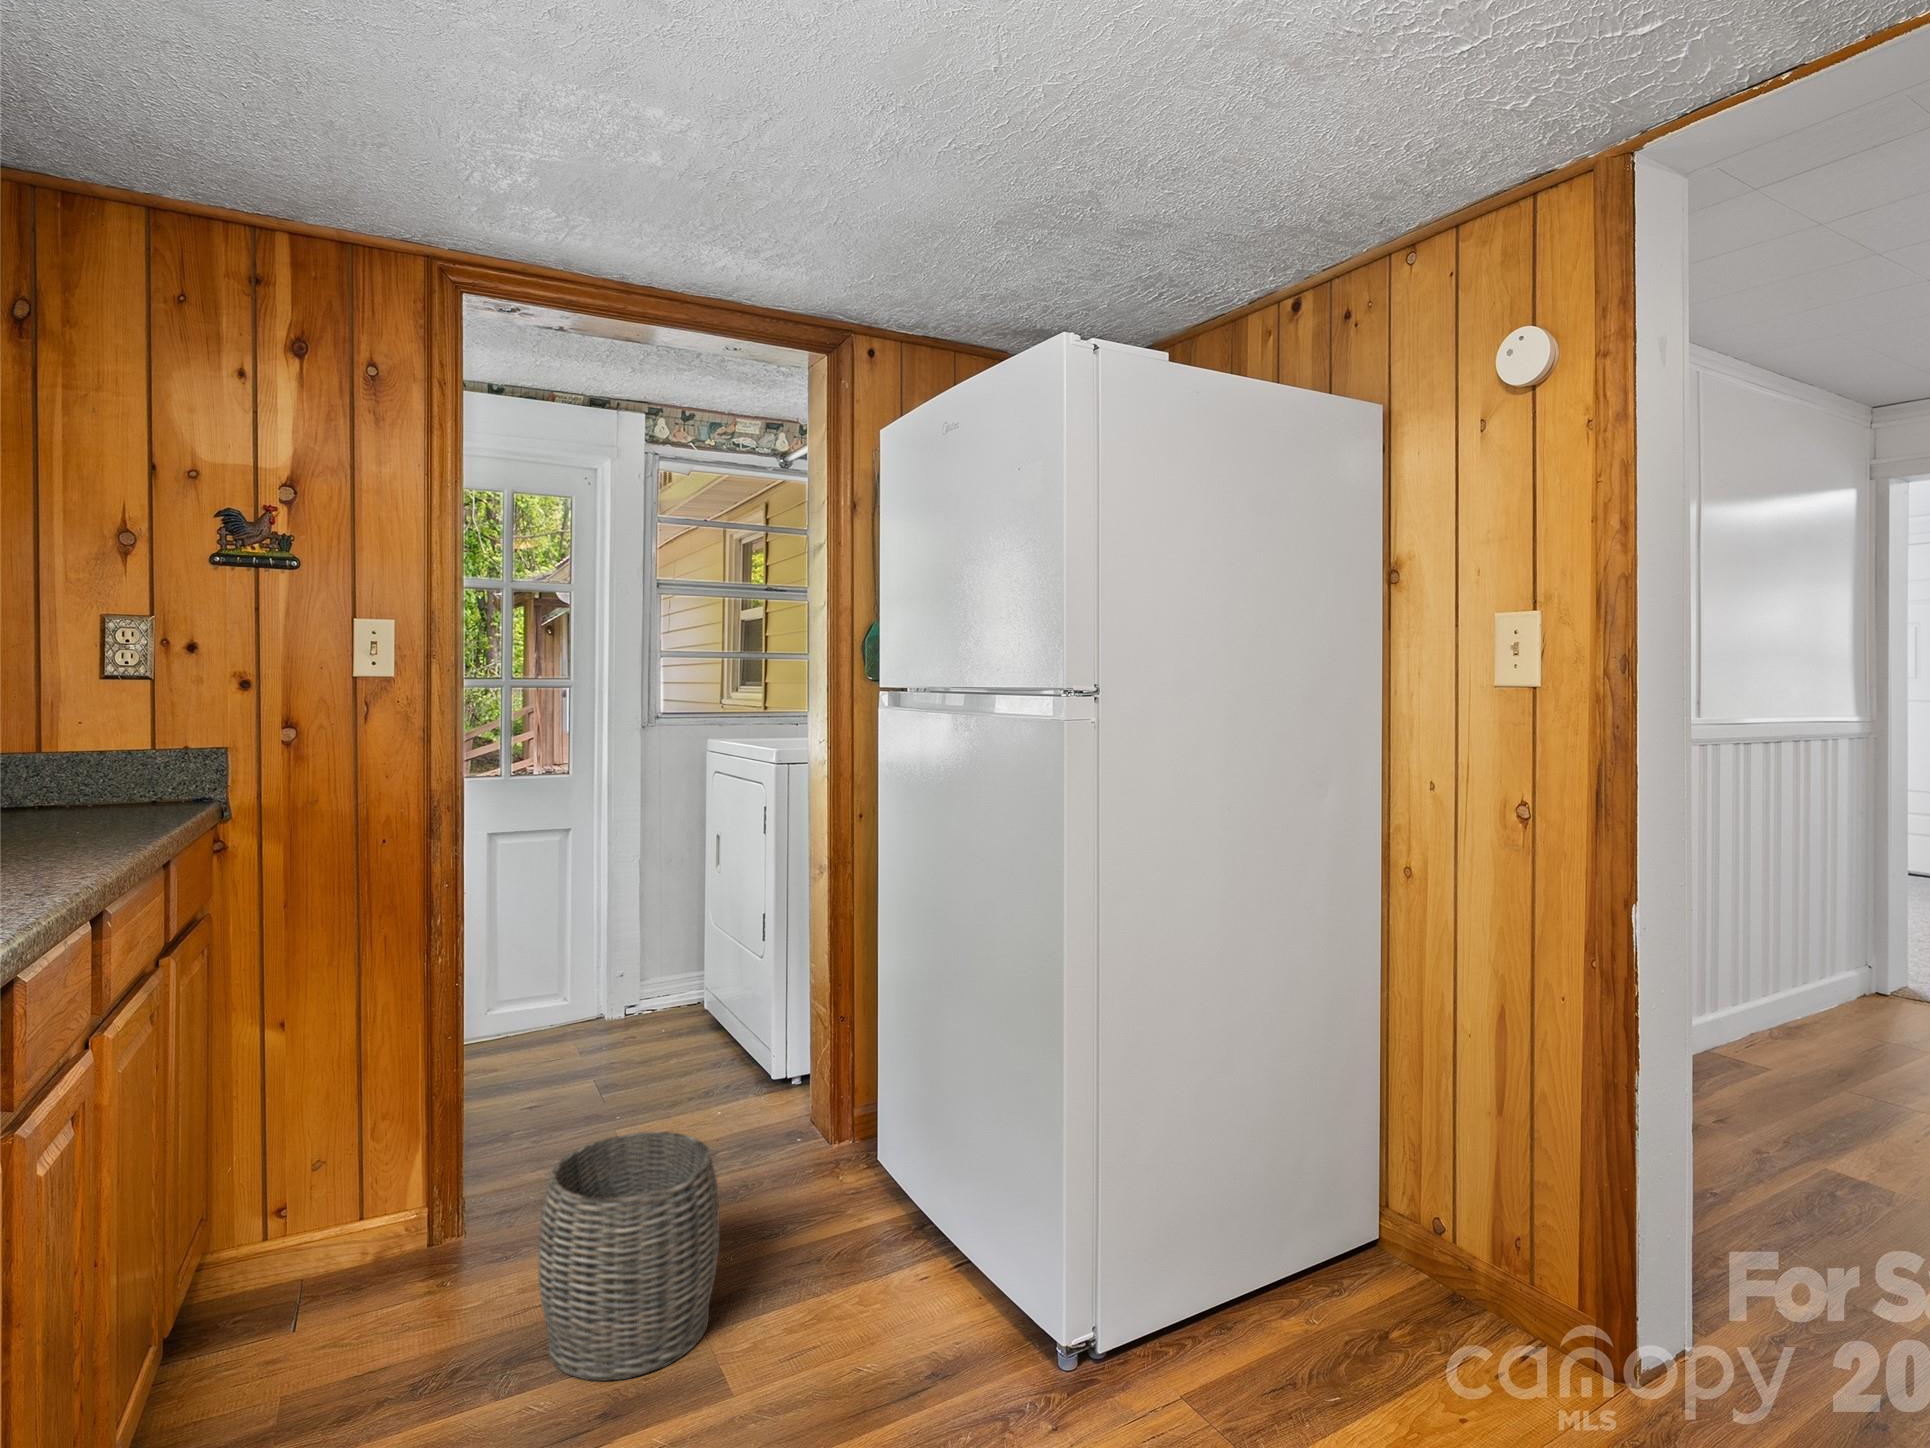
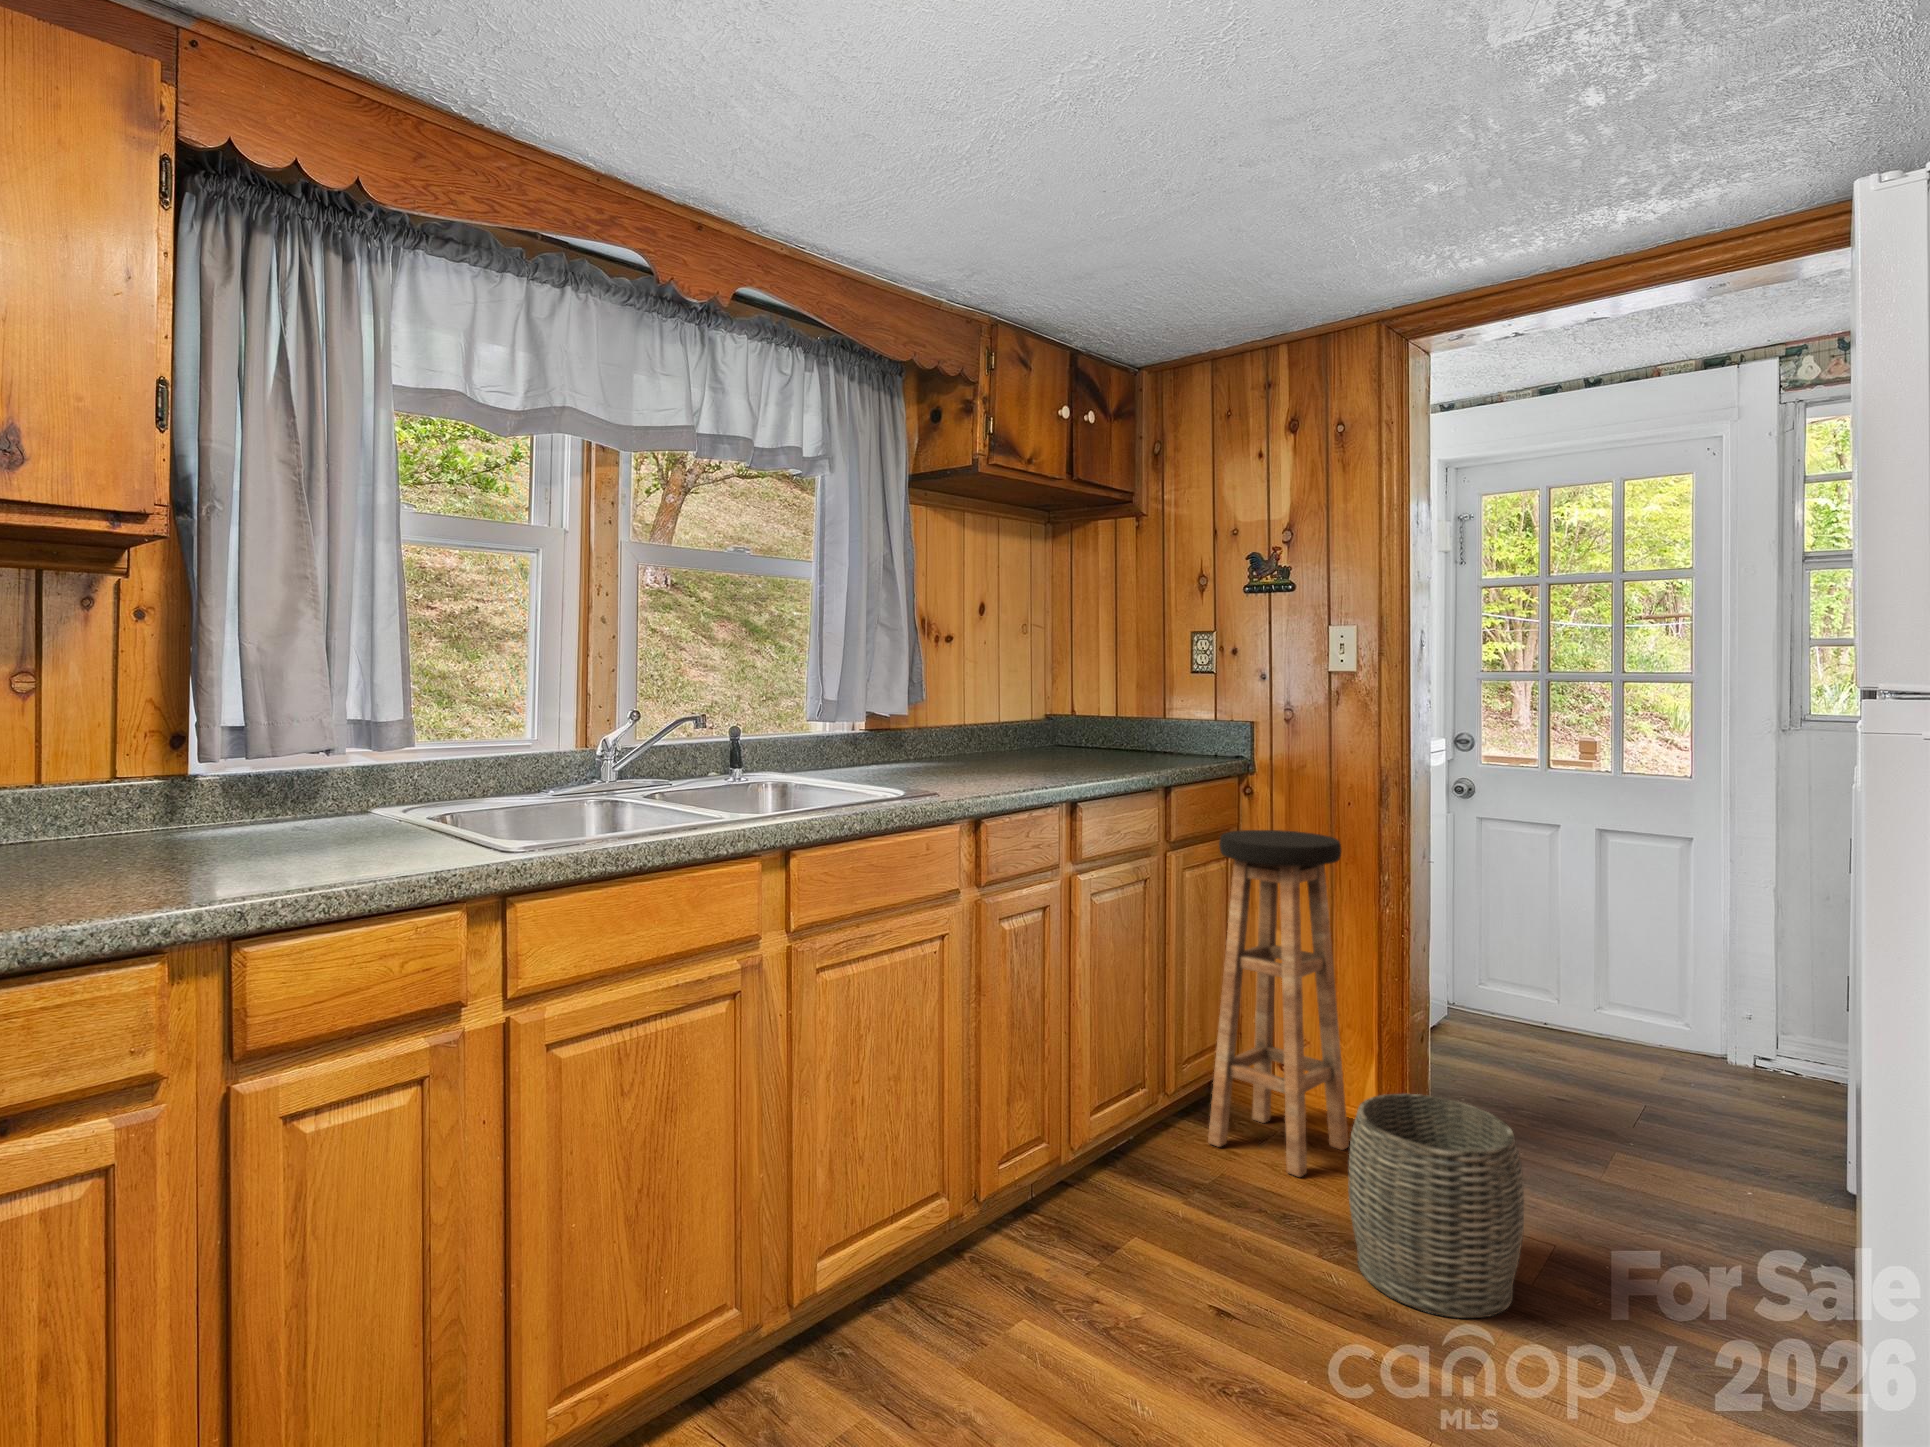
bar stool: none [229,887,417,1373] -> present [1208,830,1349,1177]

